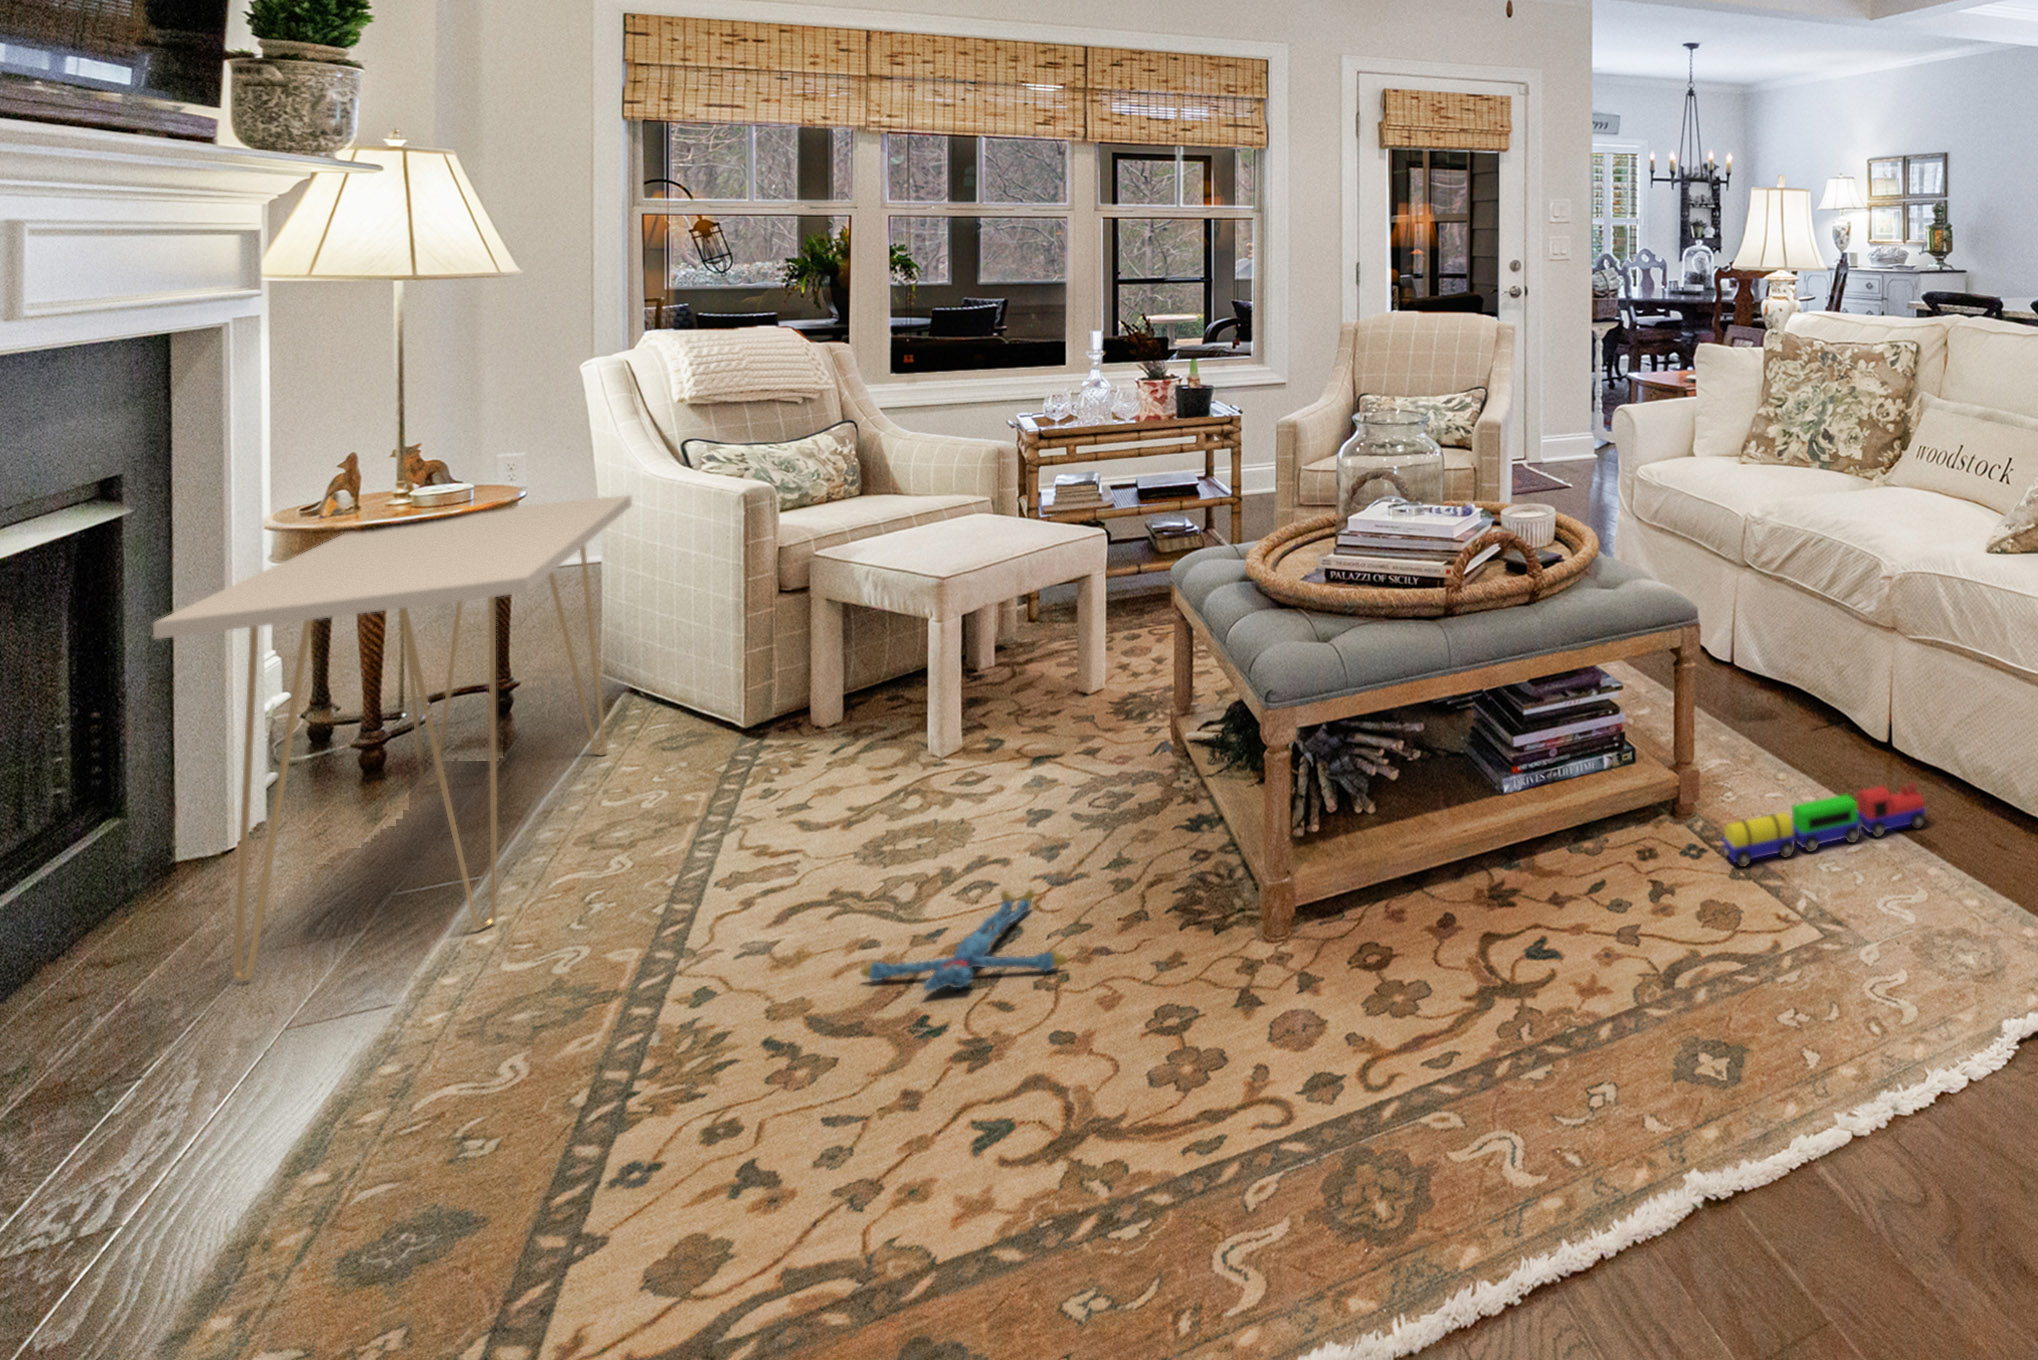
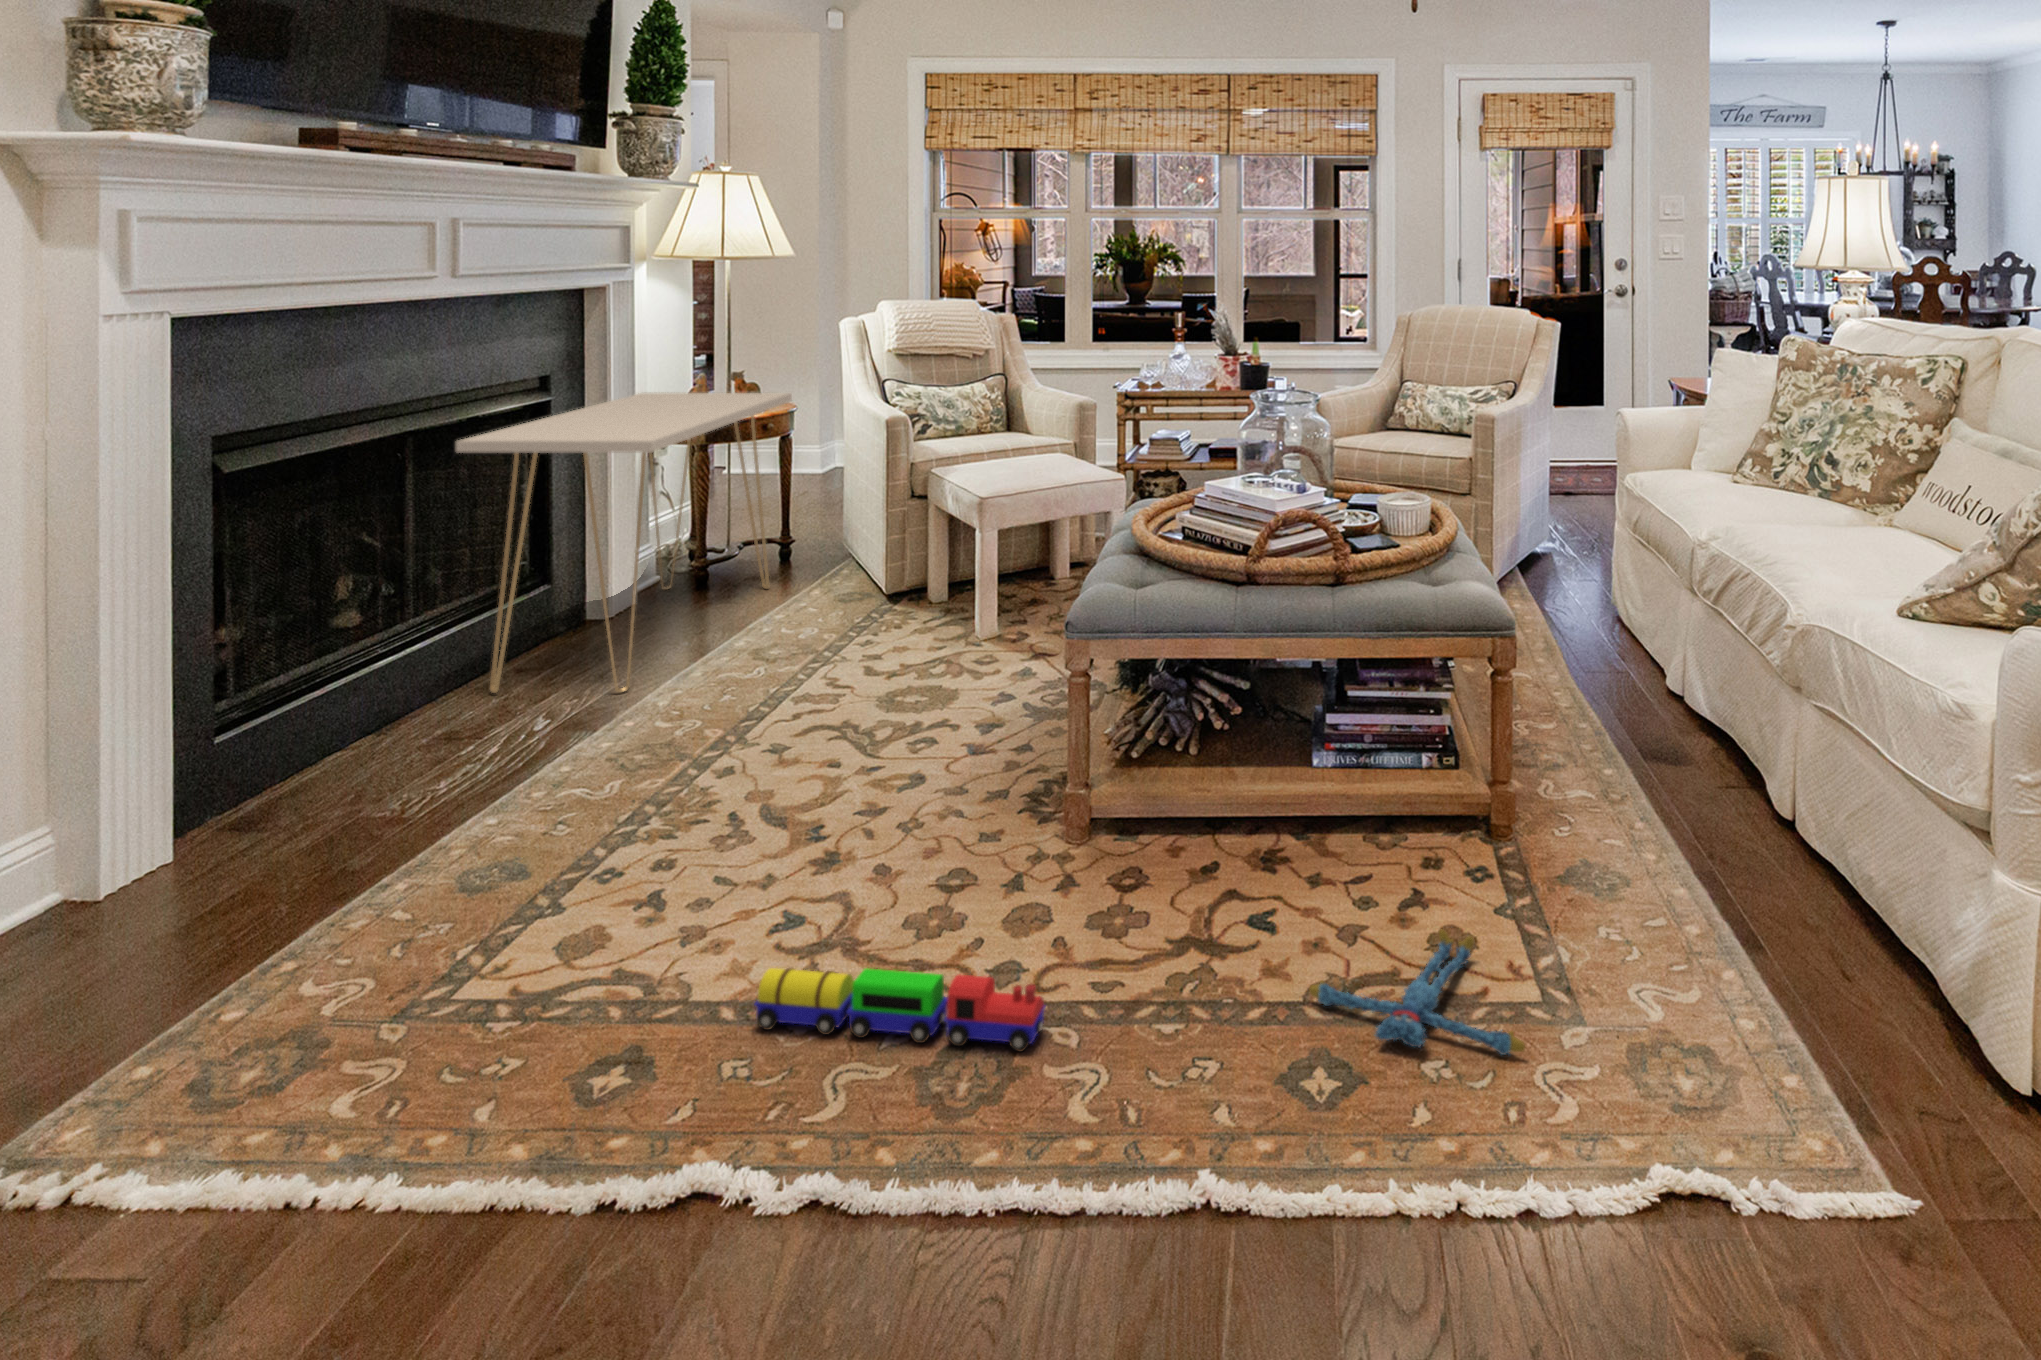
toy train: present [1723,782,1925,867] -> present [755,968,1045,1052]
plush toy: present [861,889,1067,991] -> present [1309,930,1525,1055]

